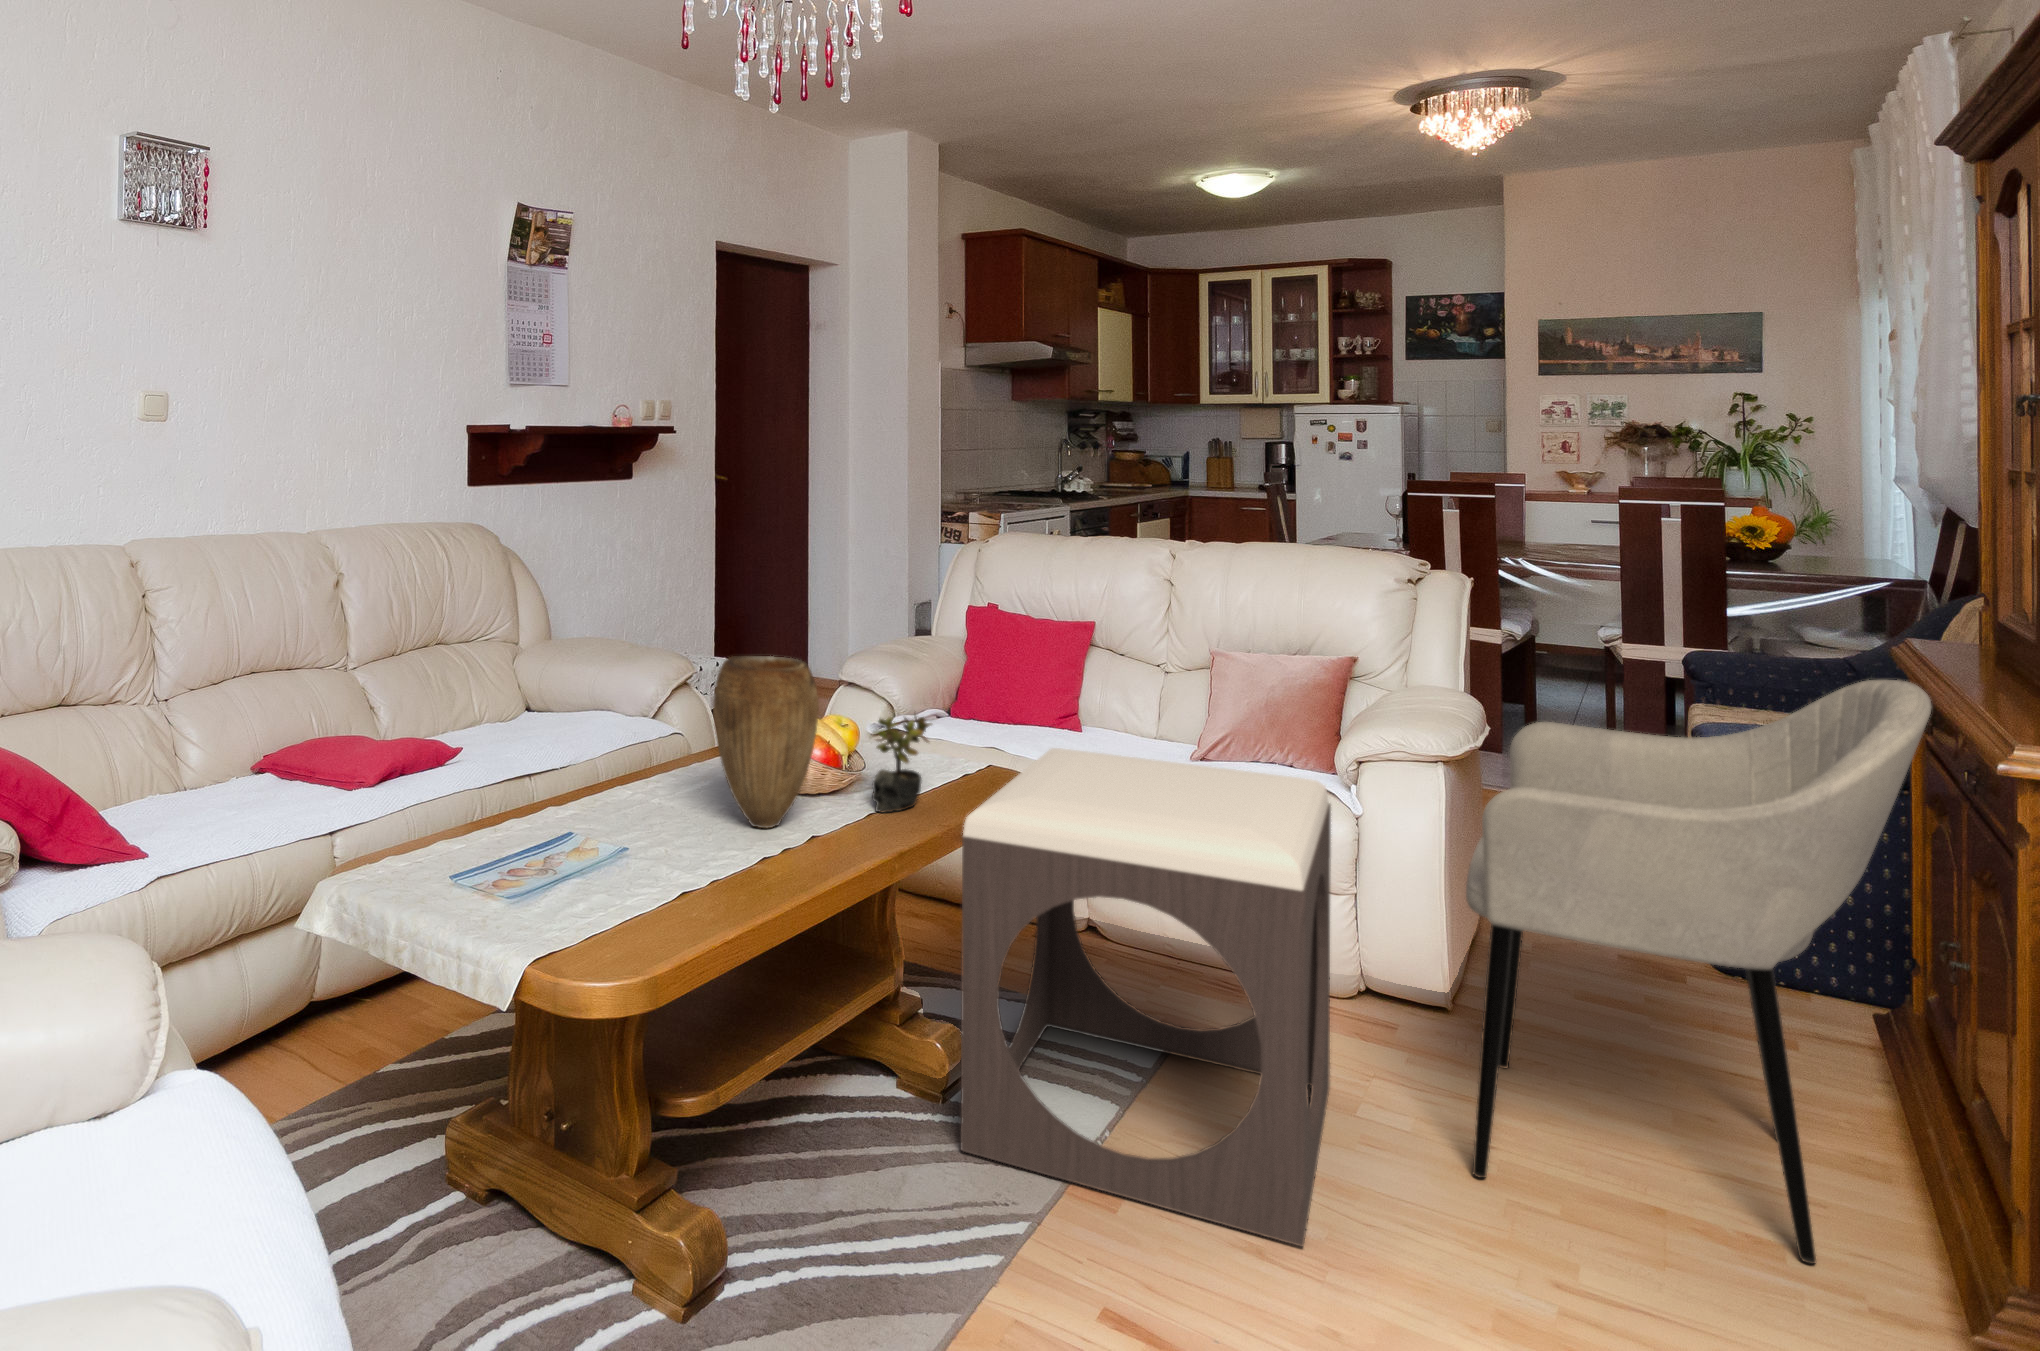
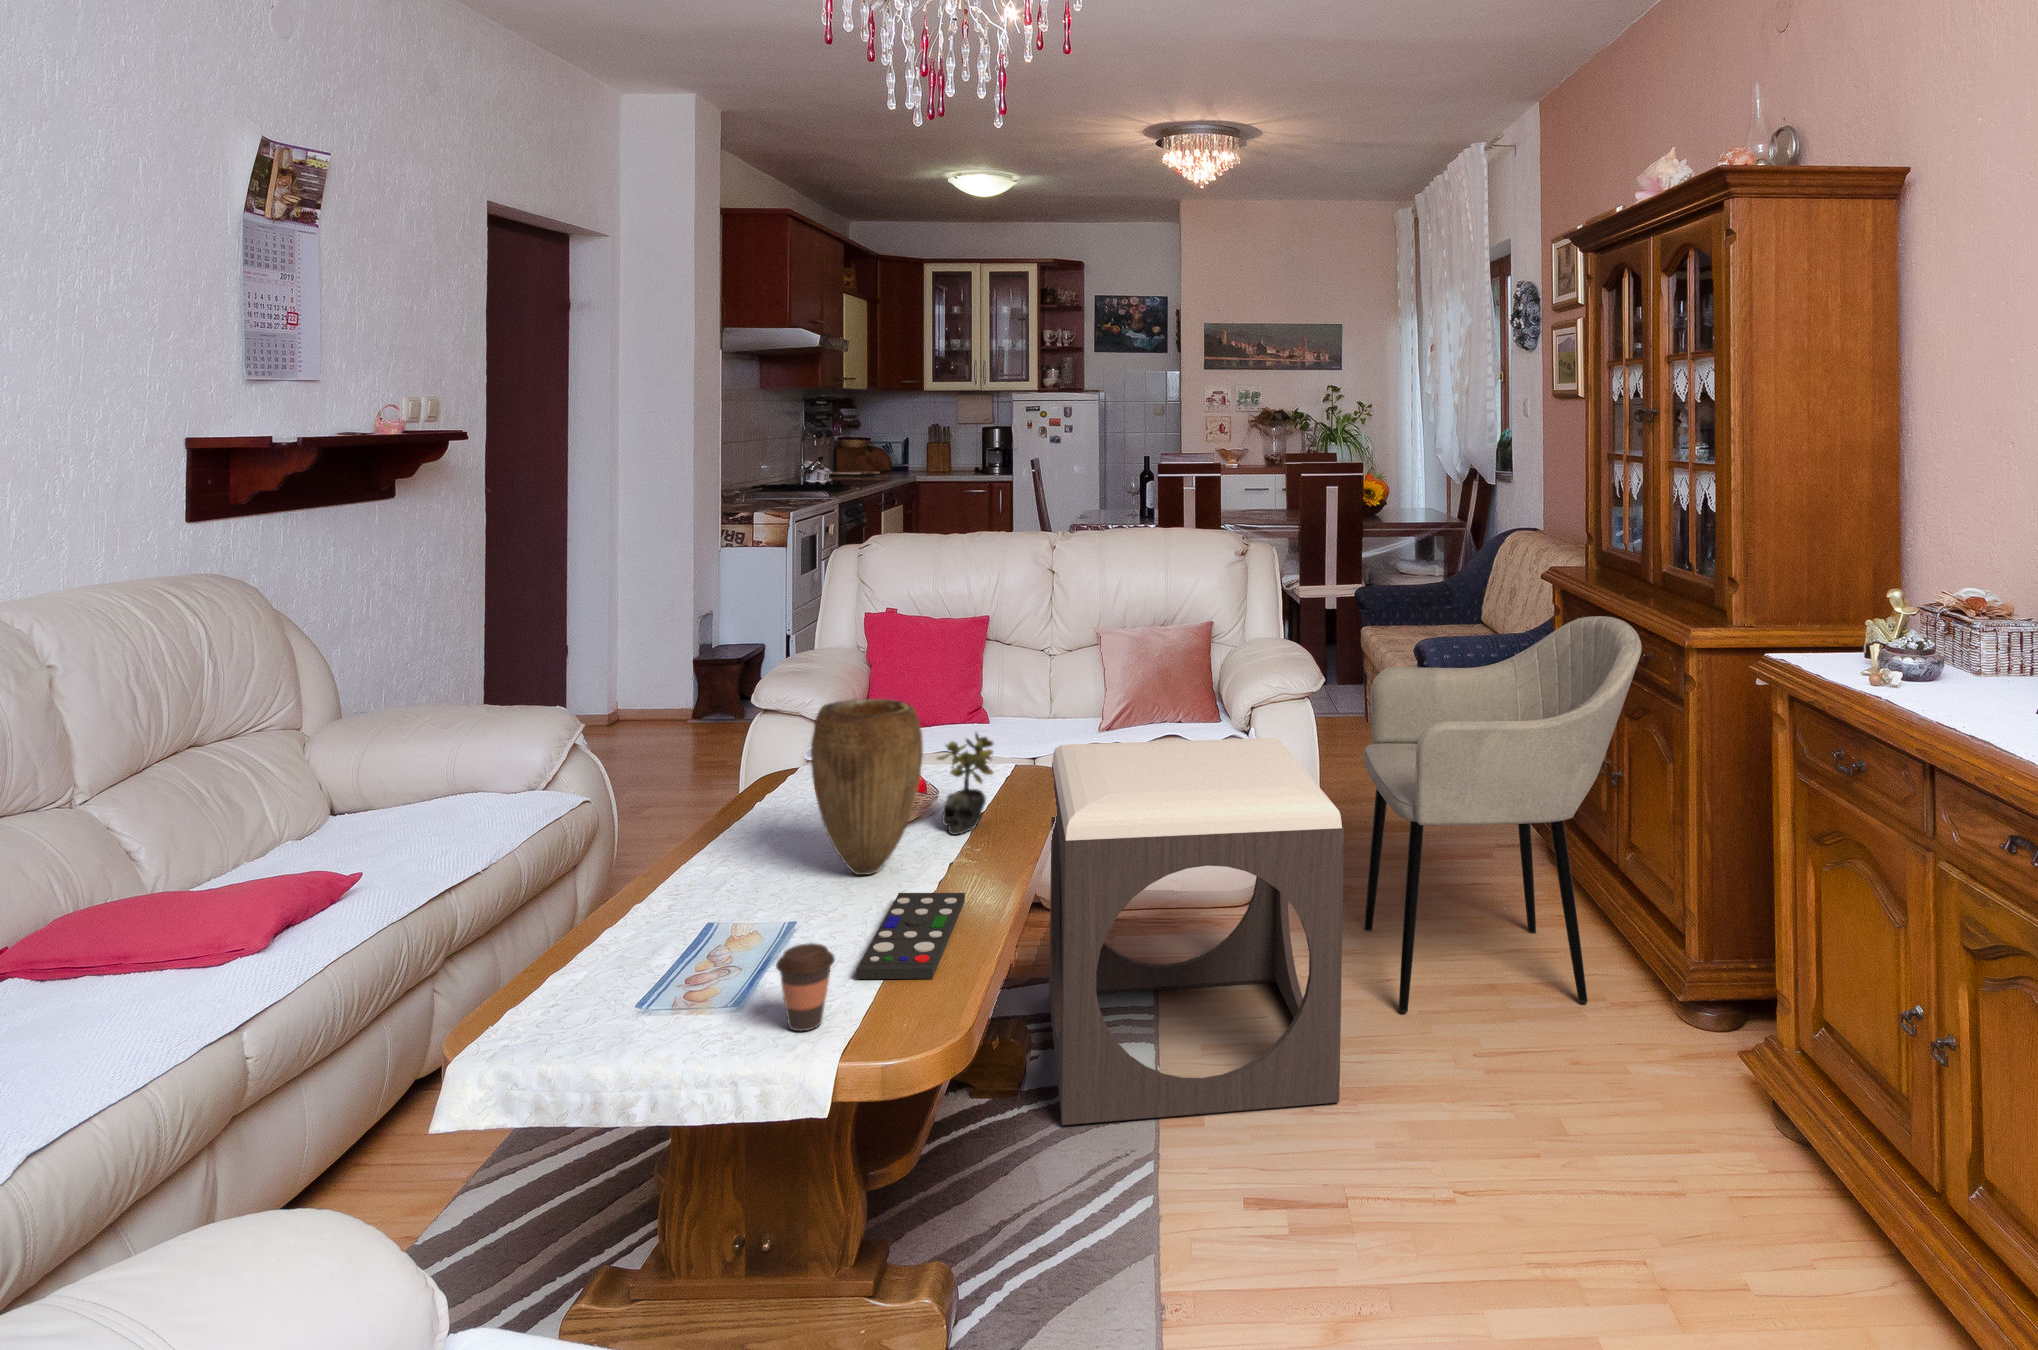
remote control: none [644,846,813,923] -> present [857,893,965,979]
coffee cup: none [536,854,590,934] -> present [776,943,835,1031]

